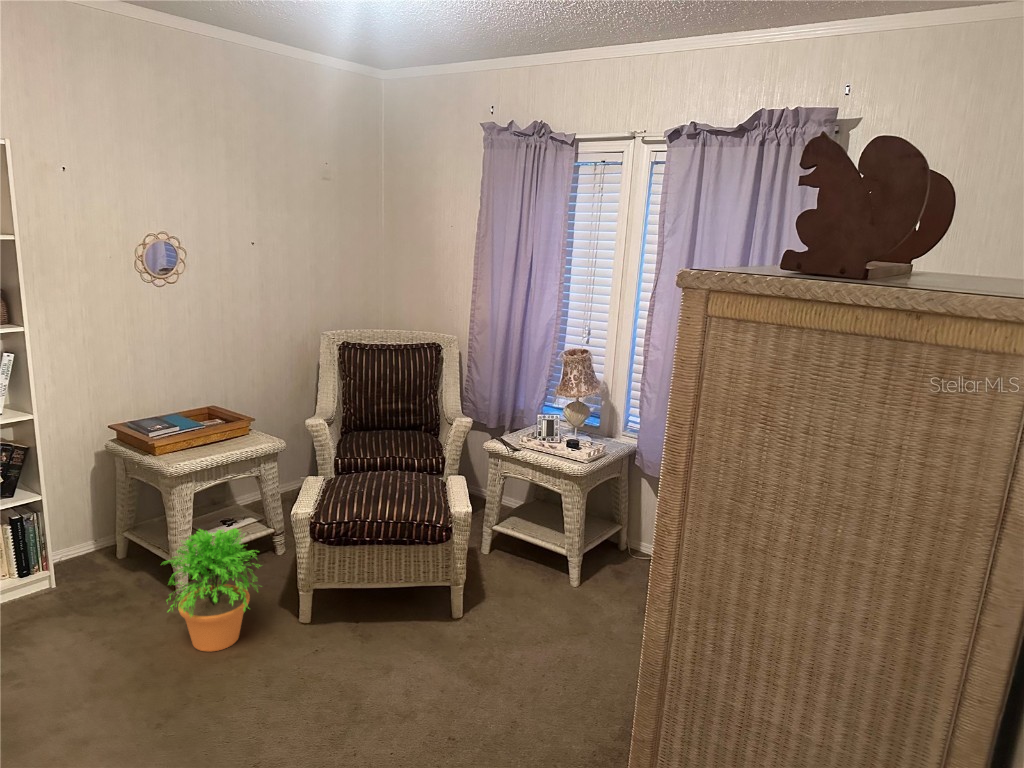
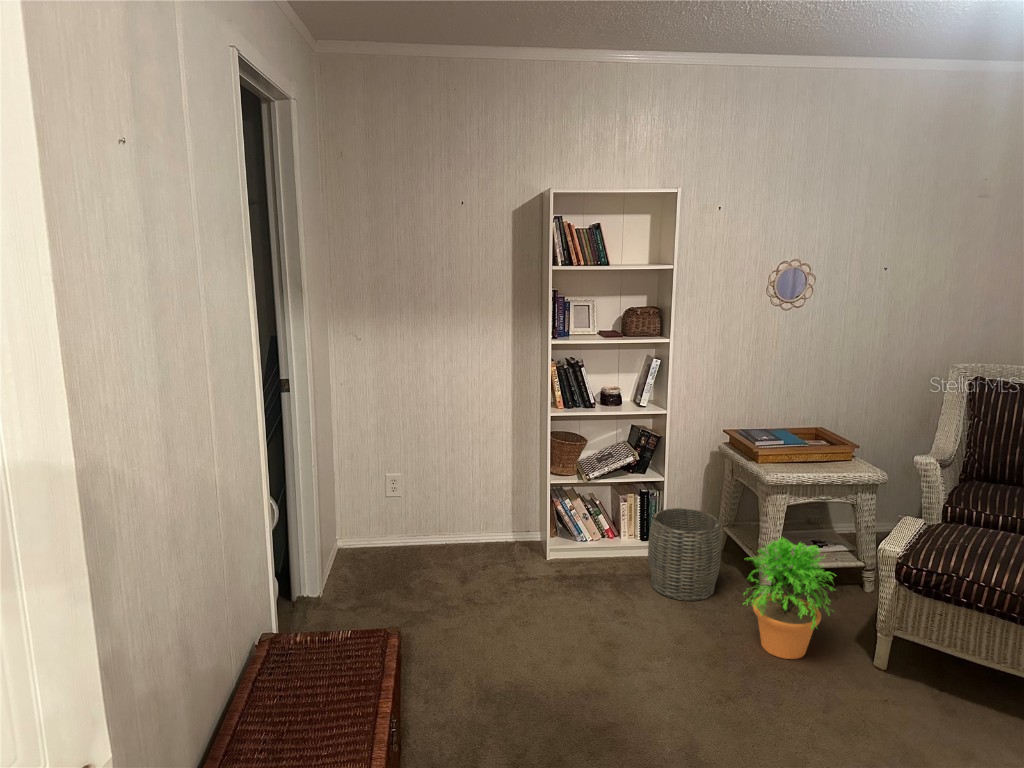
woven basket: none [31,524,130,635] -> present [648,508,722,601]

